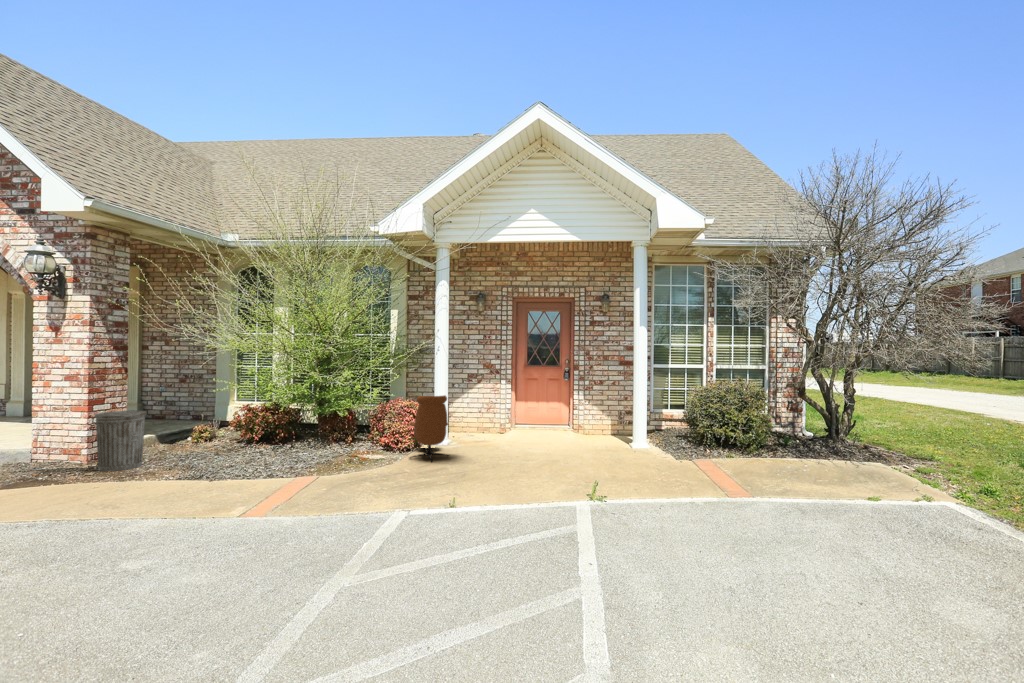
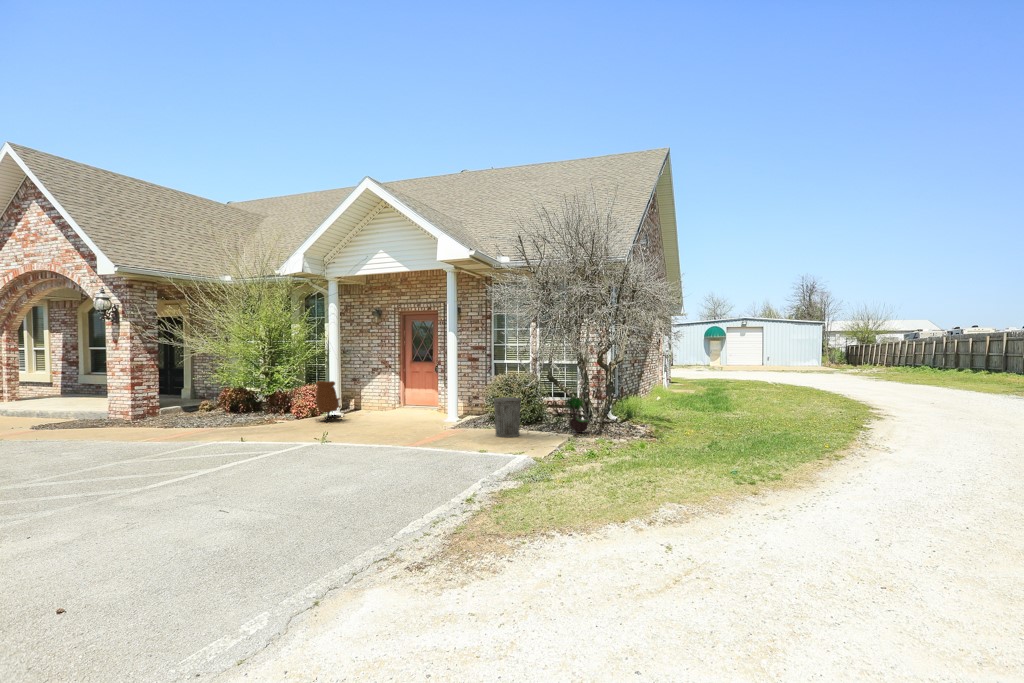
trash can: present [95,410,146,471] -> present [494,397,521,437]
potted tree: none [836,410,881,475] -> present [565,396,588,433]

